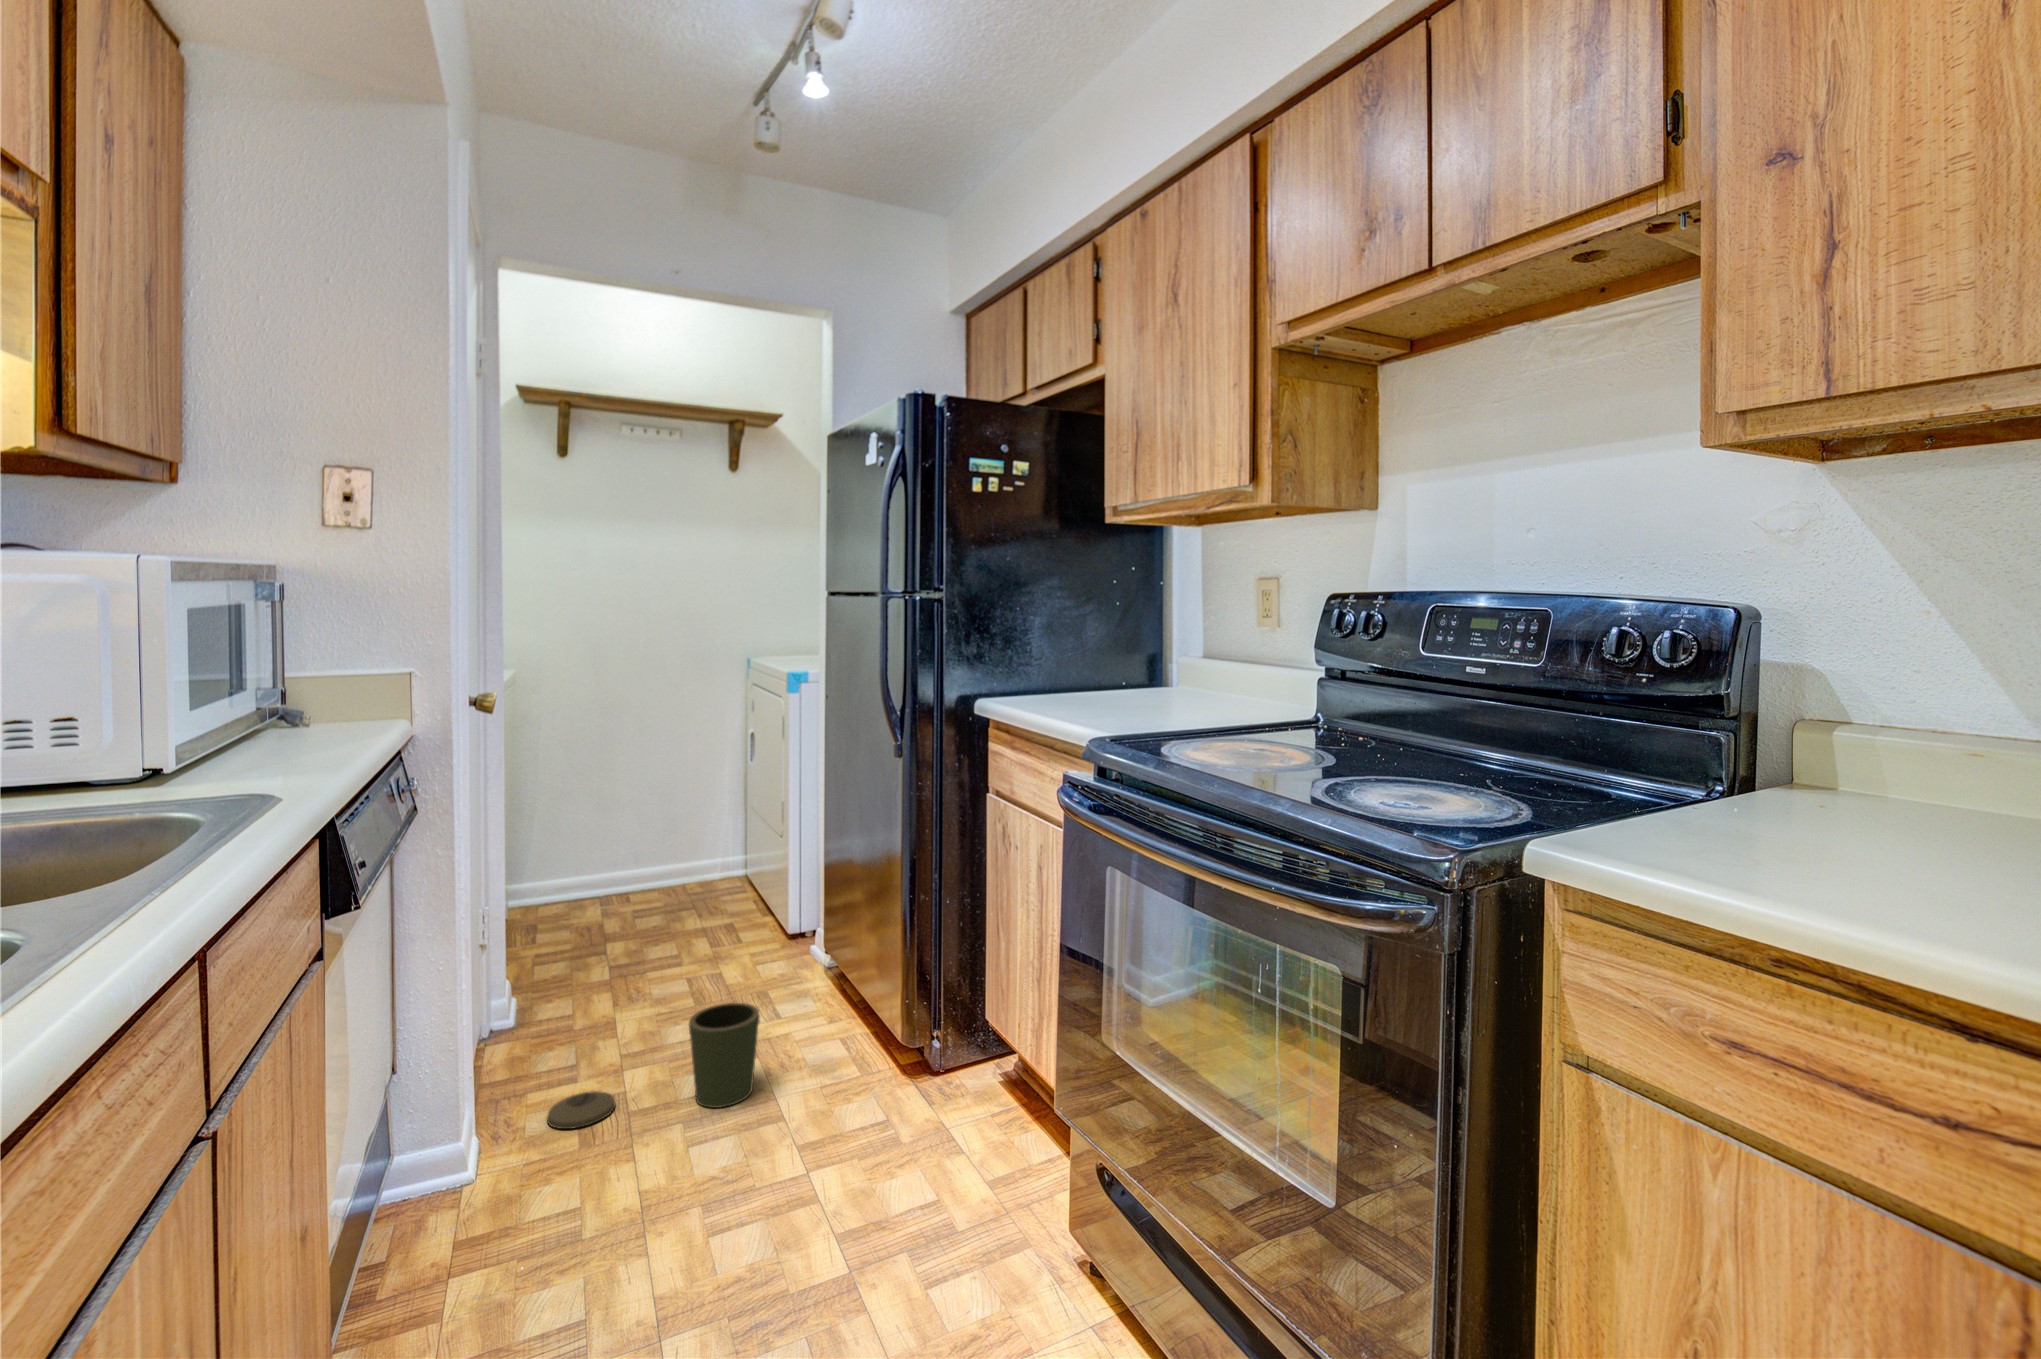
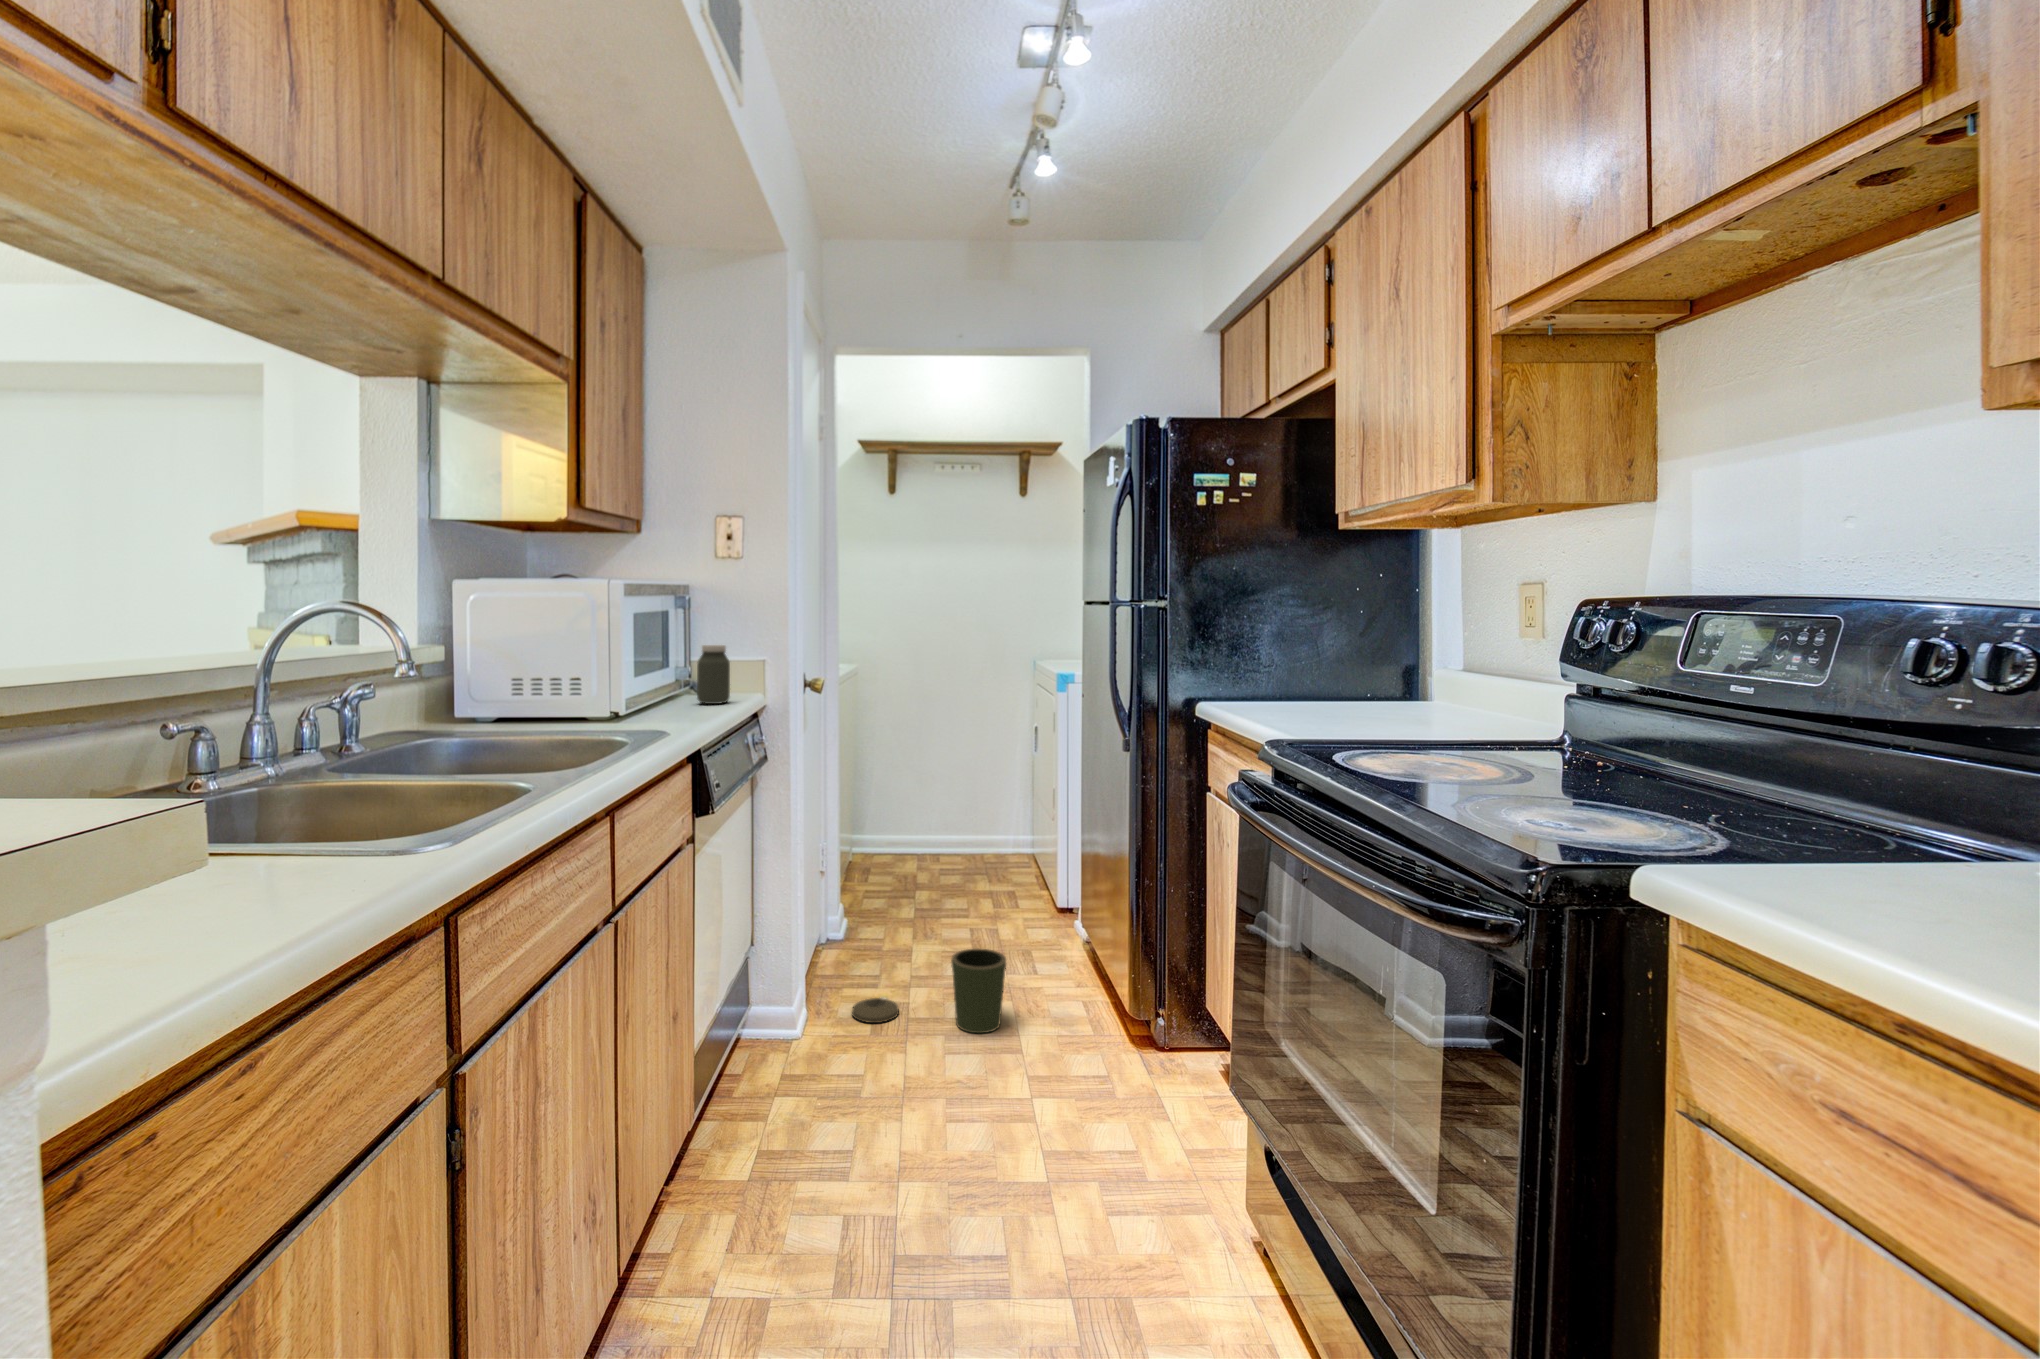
jar: none [291,647,351,733] -> present [697,645,730,704]

